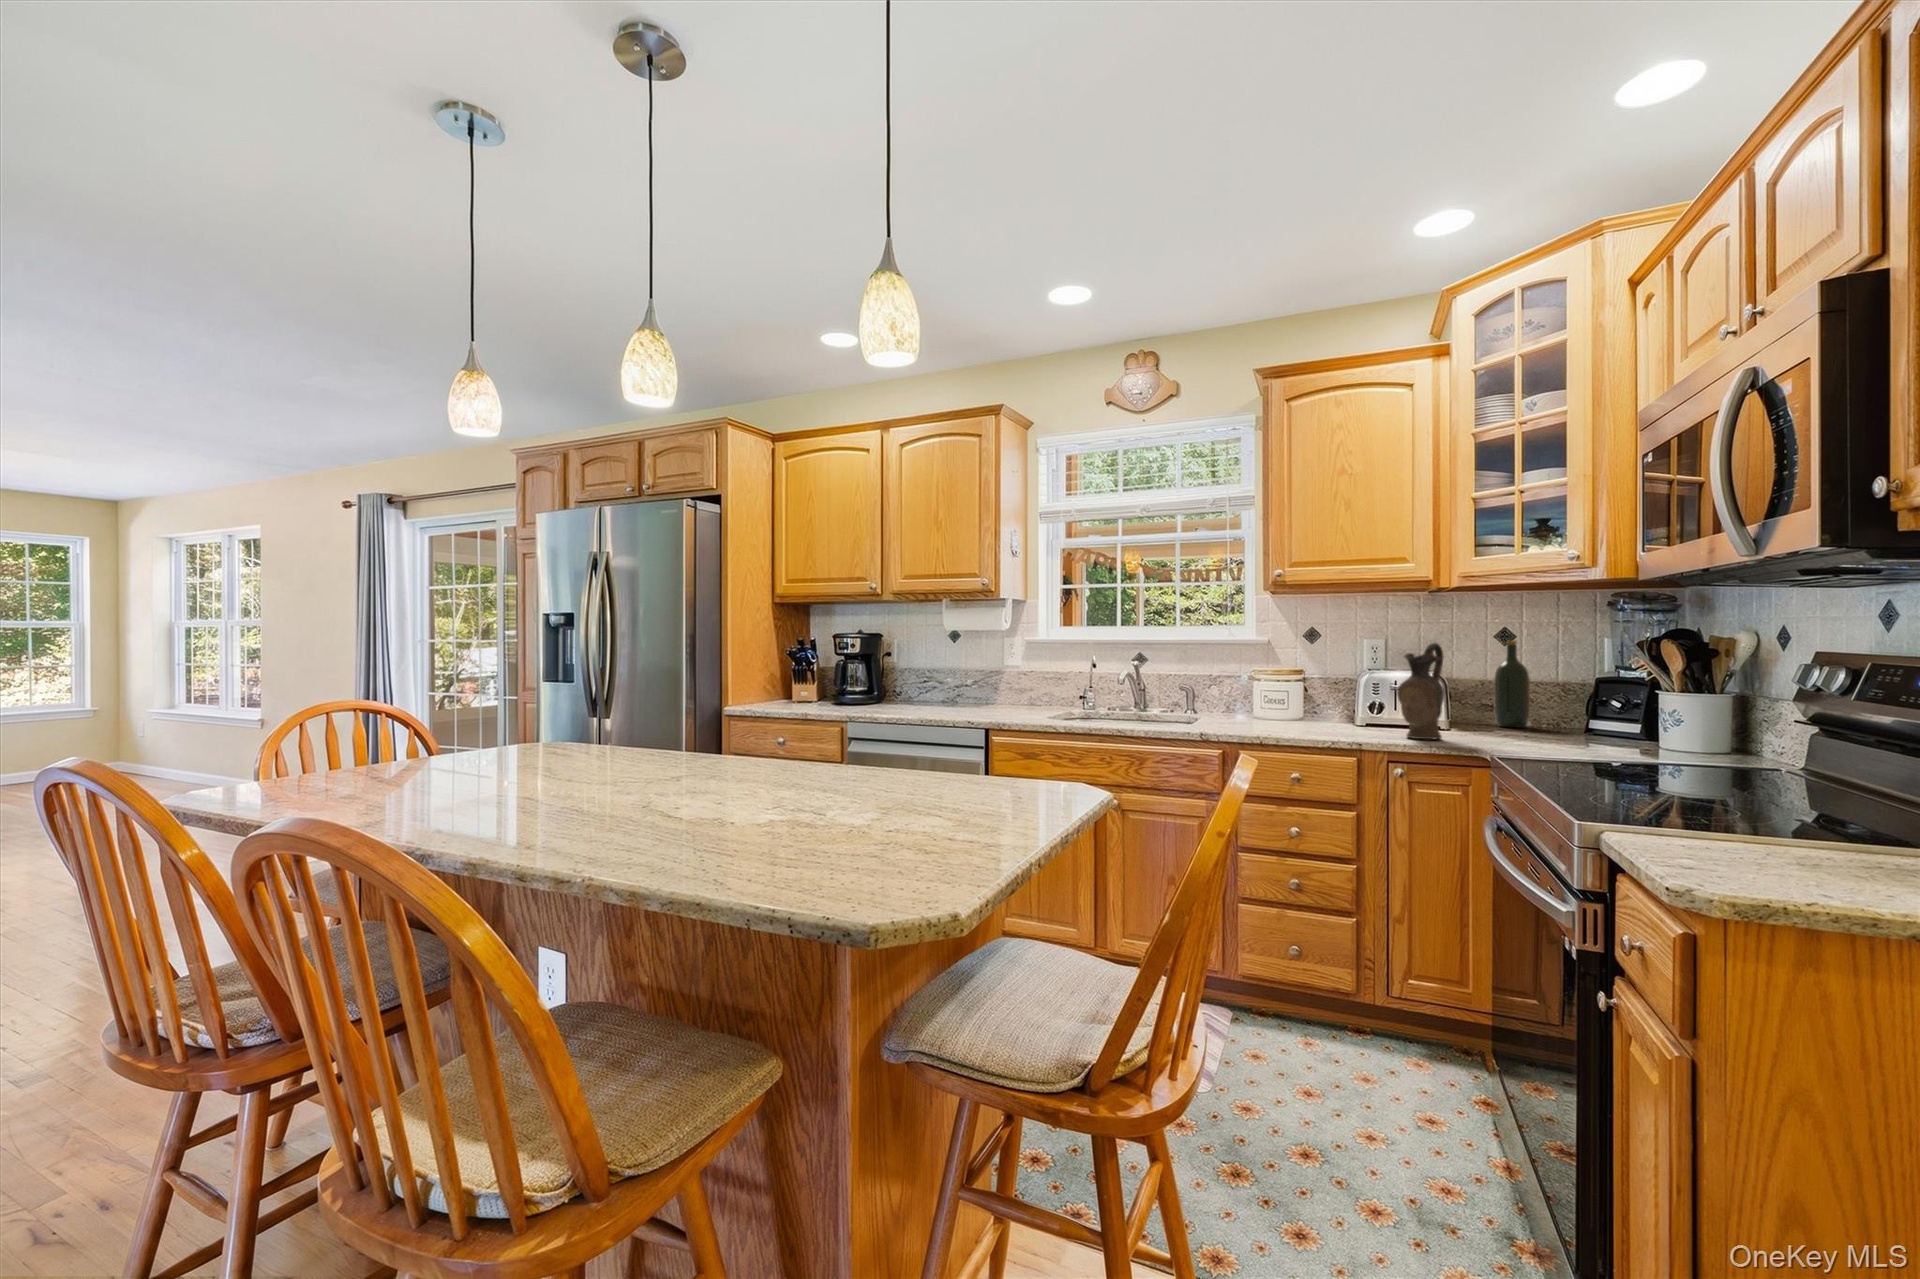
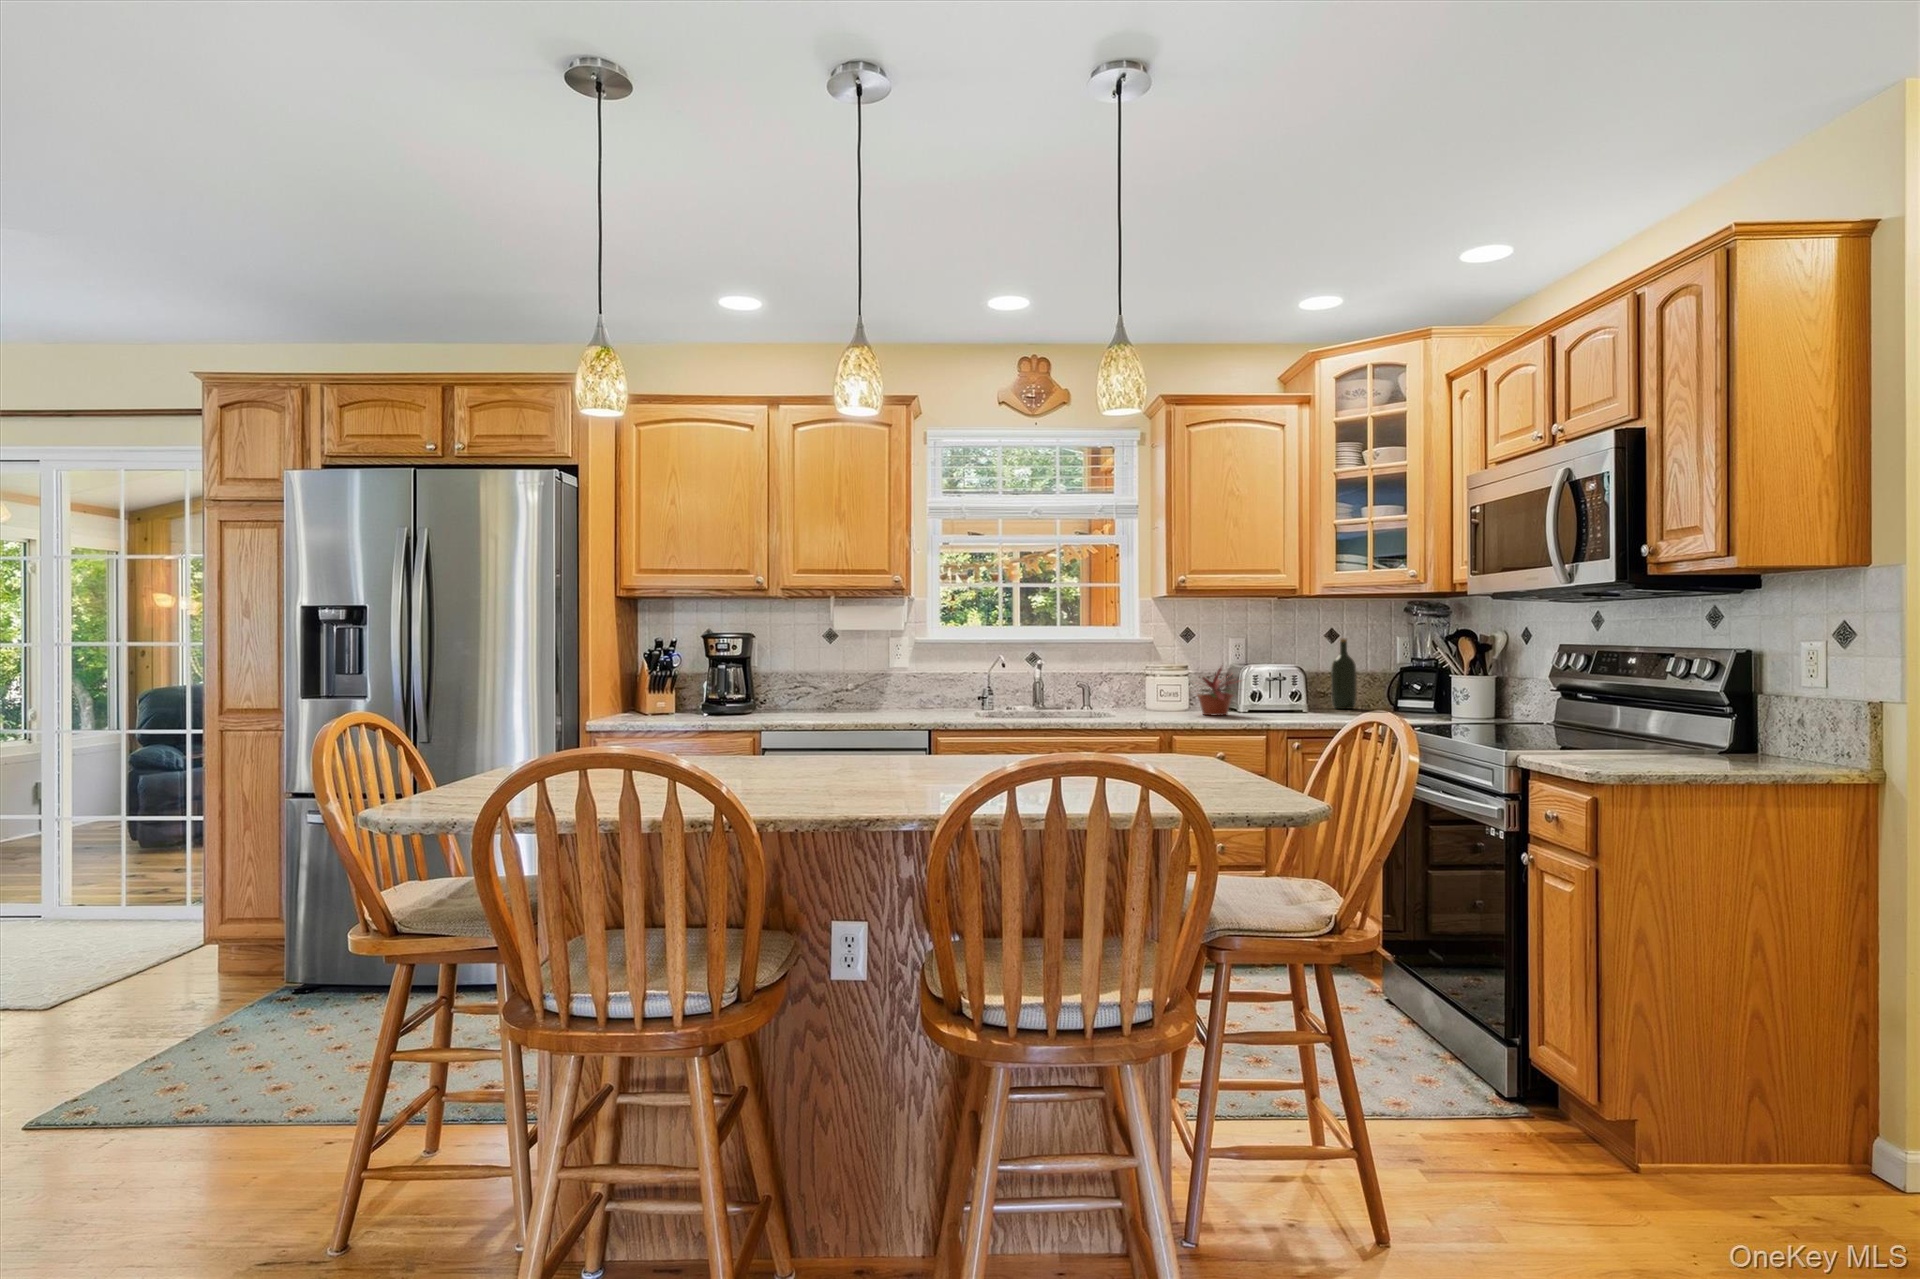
ceramic pitcher: present [1397,643,1444,739] -> none [1290,641,1324,719]
potted plant: none [1275,668,1355,729] -> present [1197,667,1240,715]

